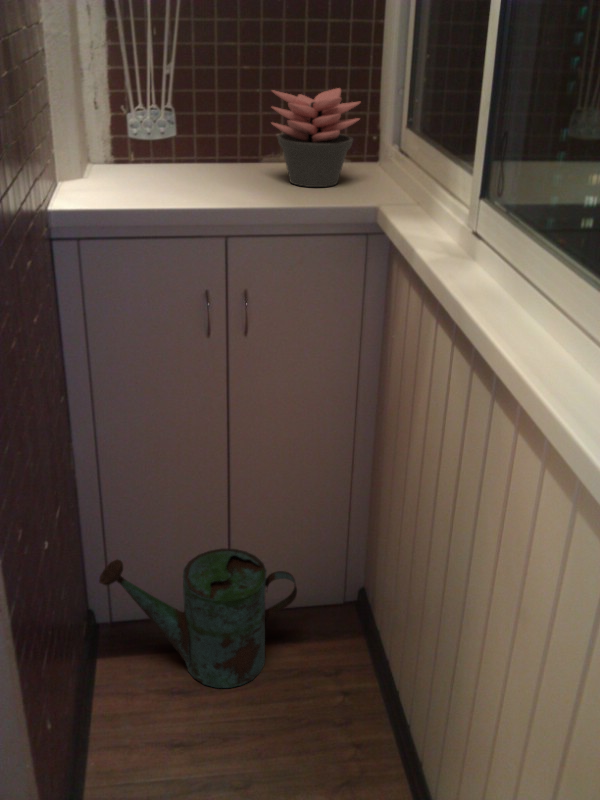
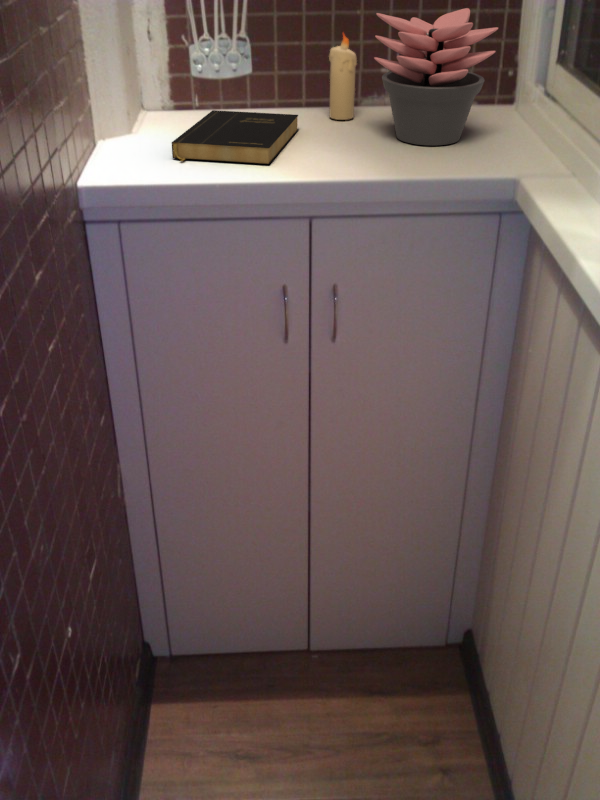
candle: none [237,105,258,171] -> present [329,34,357,120]
book: none [118,162,215,198] -> present [172,110,299,164]
watering can: present [99,548,297,688] -> none [148,593,389,762]

